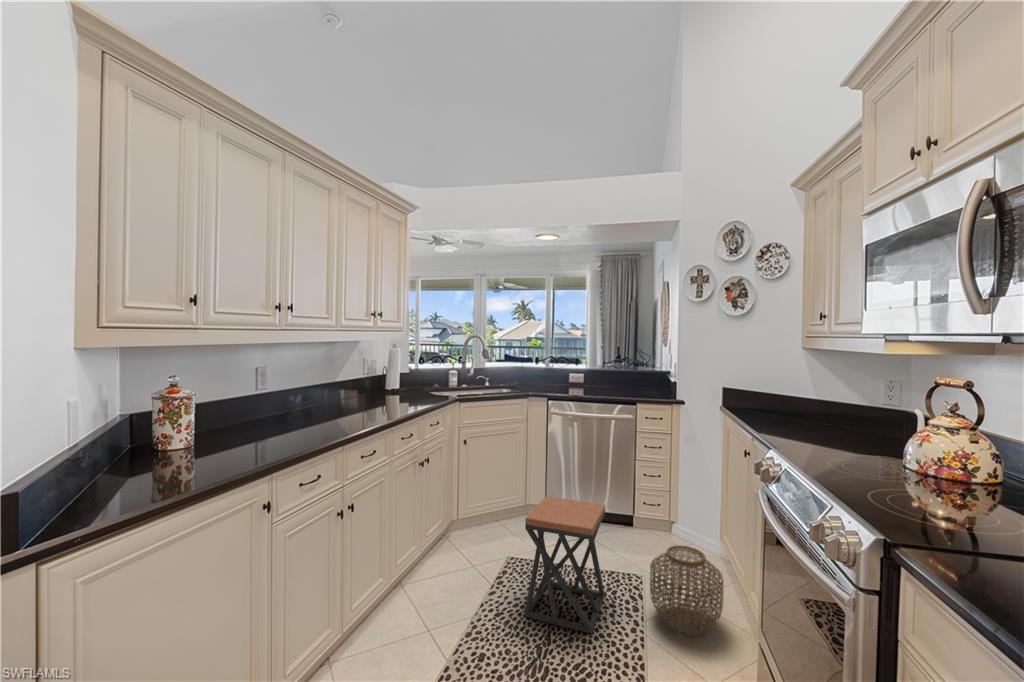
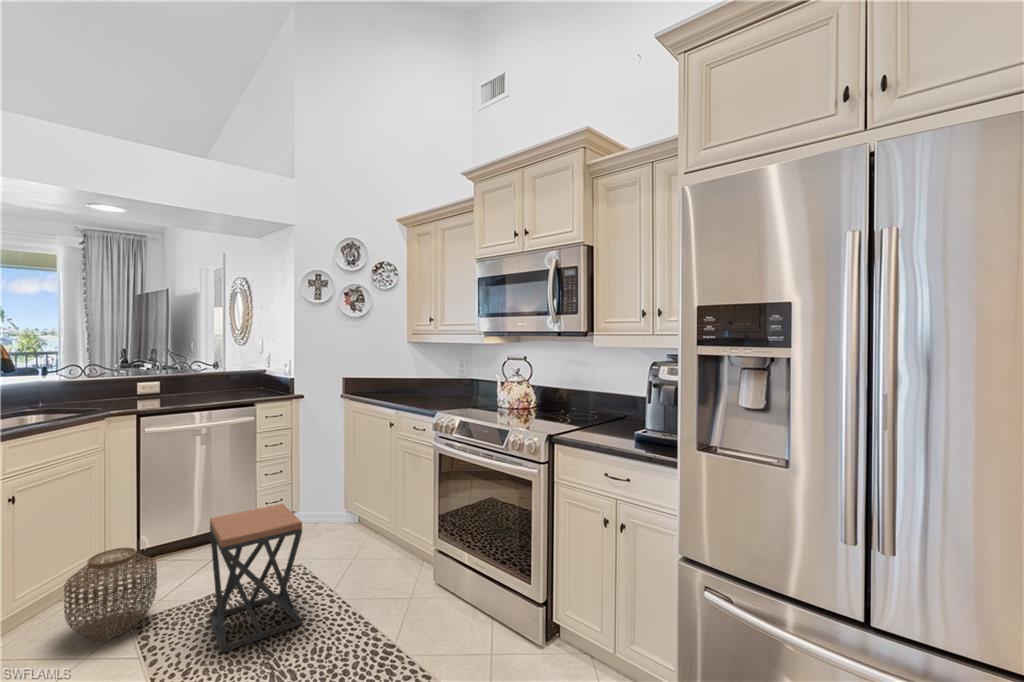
woven basket: present [650,545,724,636] -> present [64,548,157,640]

